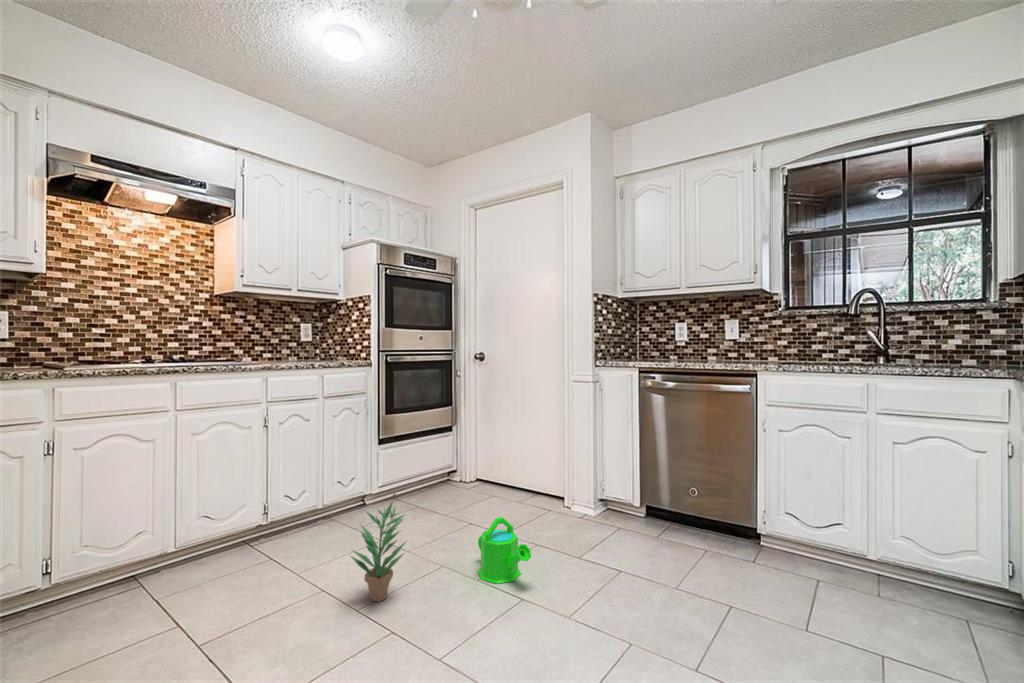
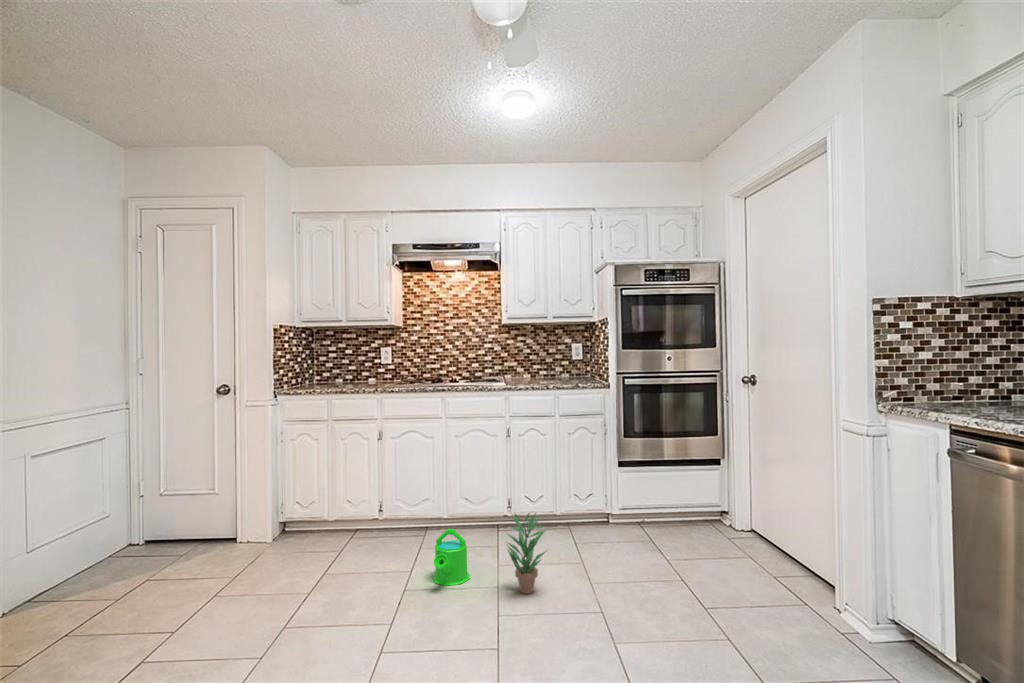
watering can: present [478,517,531,584] -> present [433,529,470,586]

